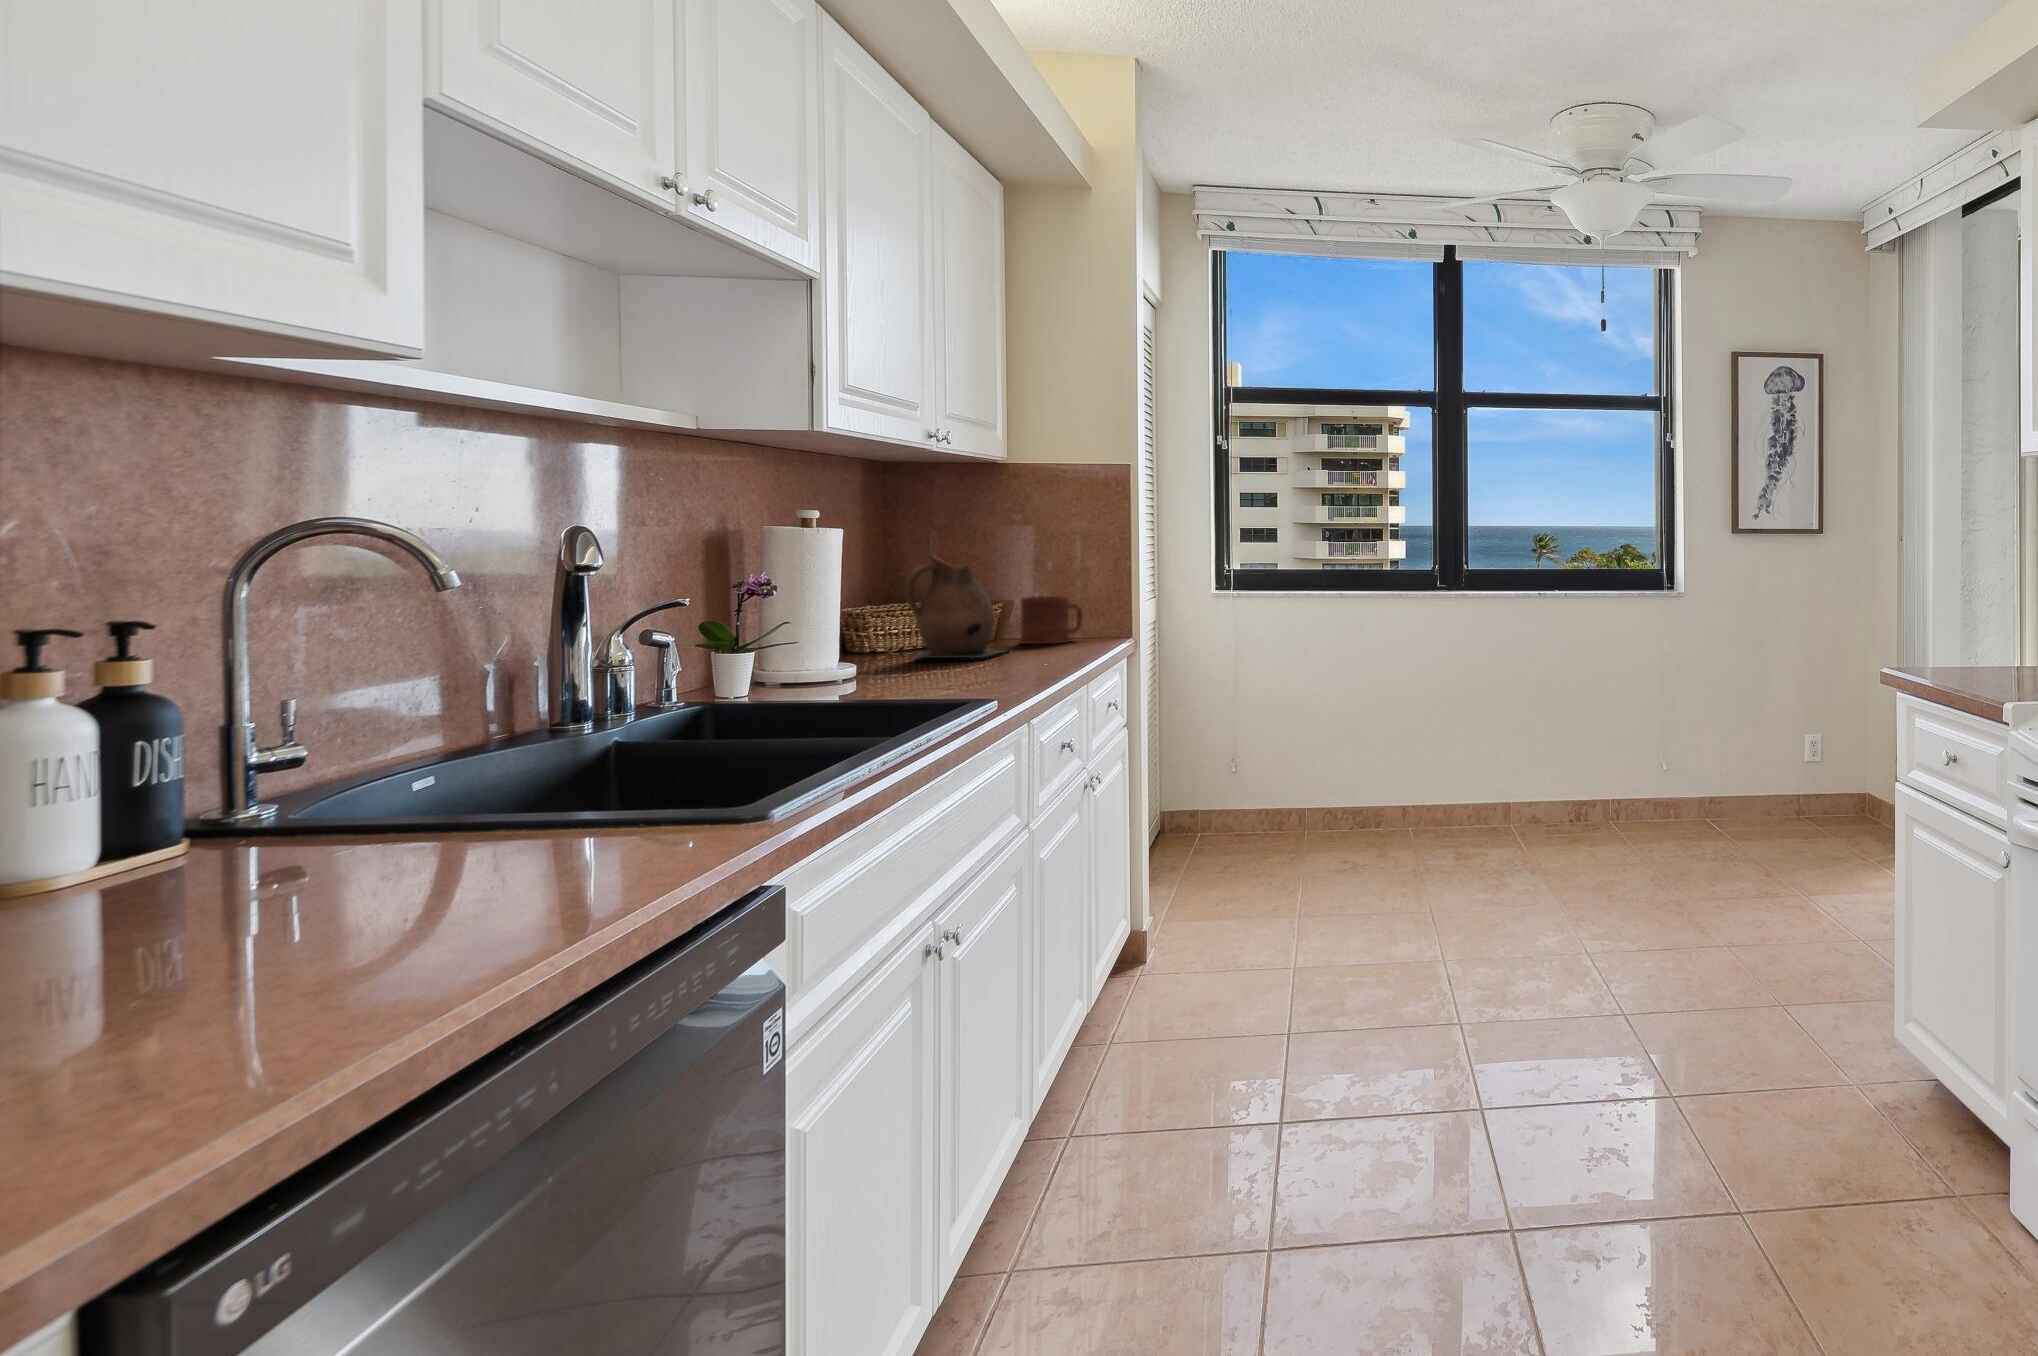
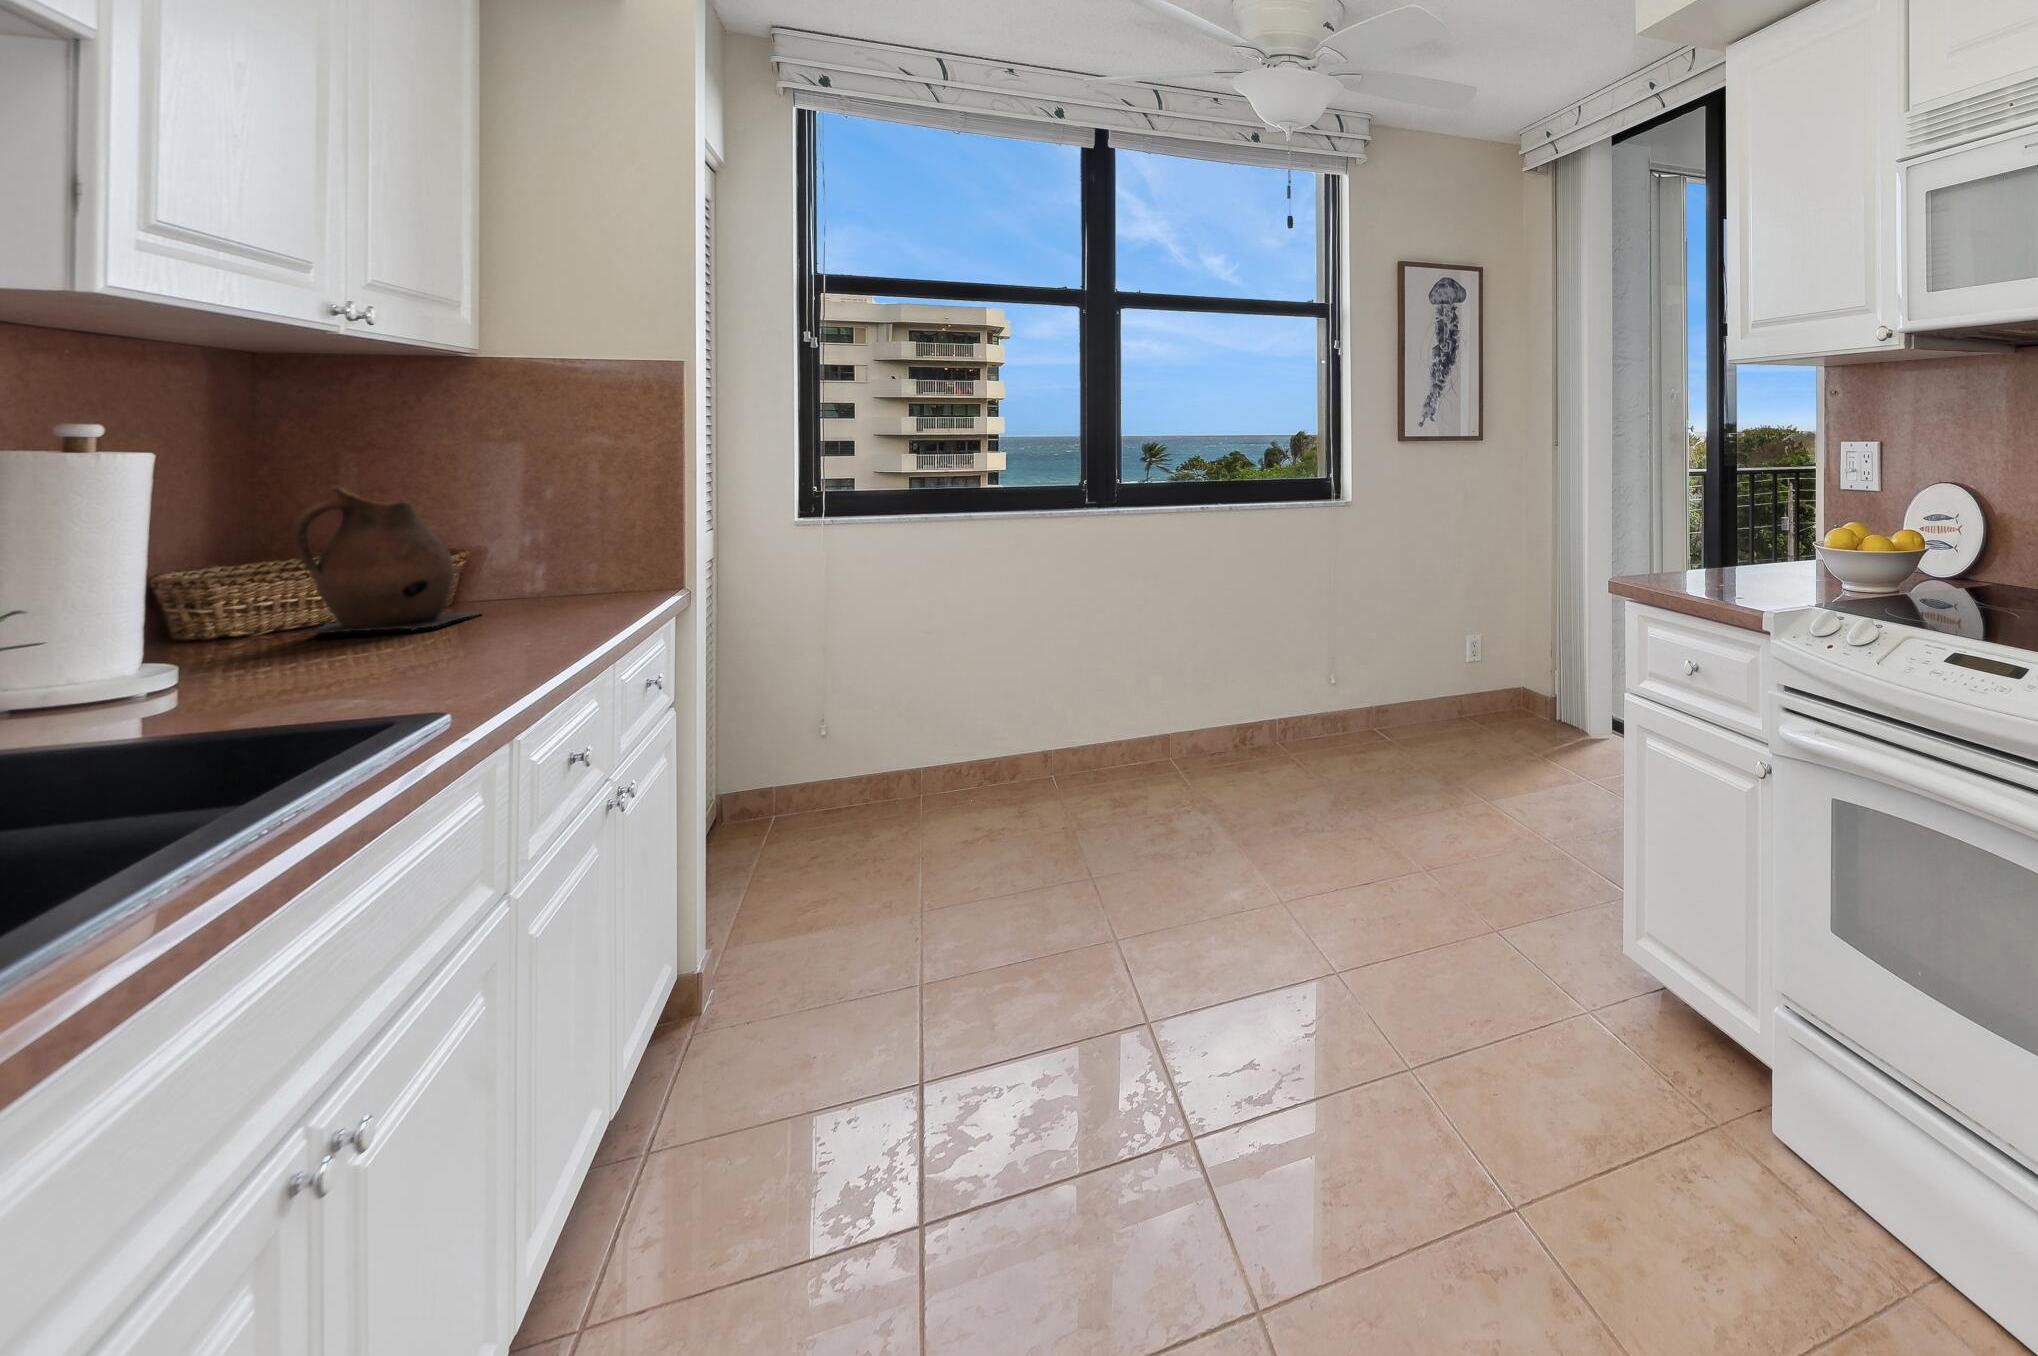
mug: present [1018,596,1082,644] -> none [503,535,604,600]

